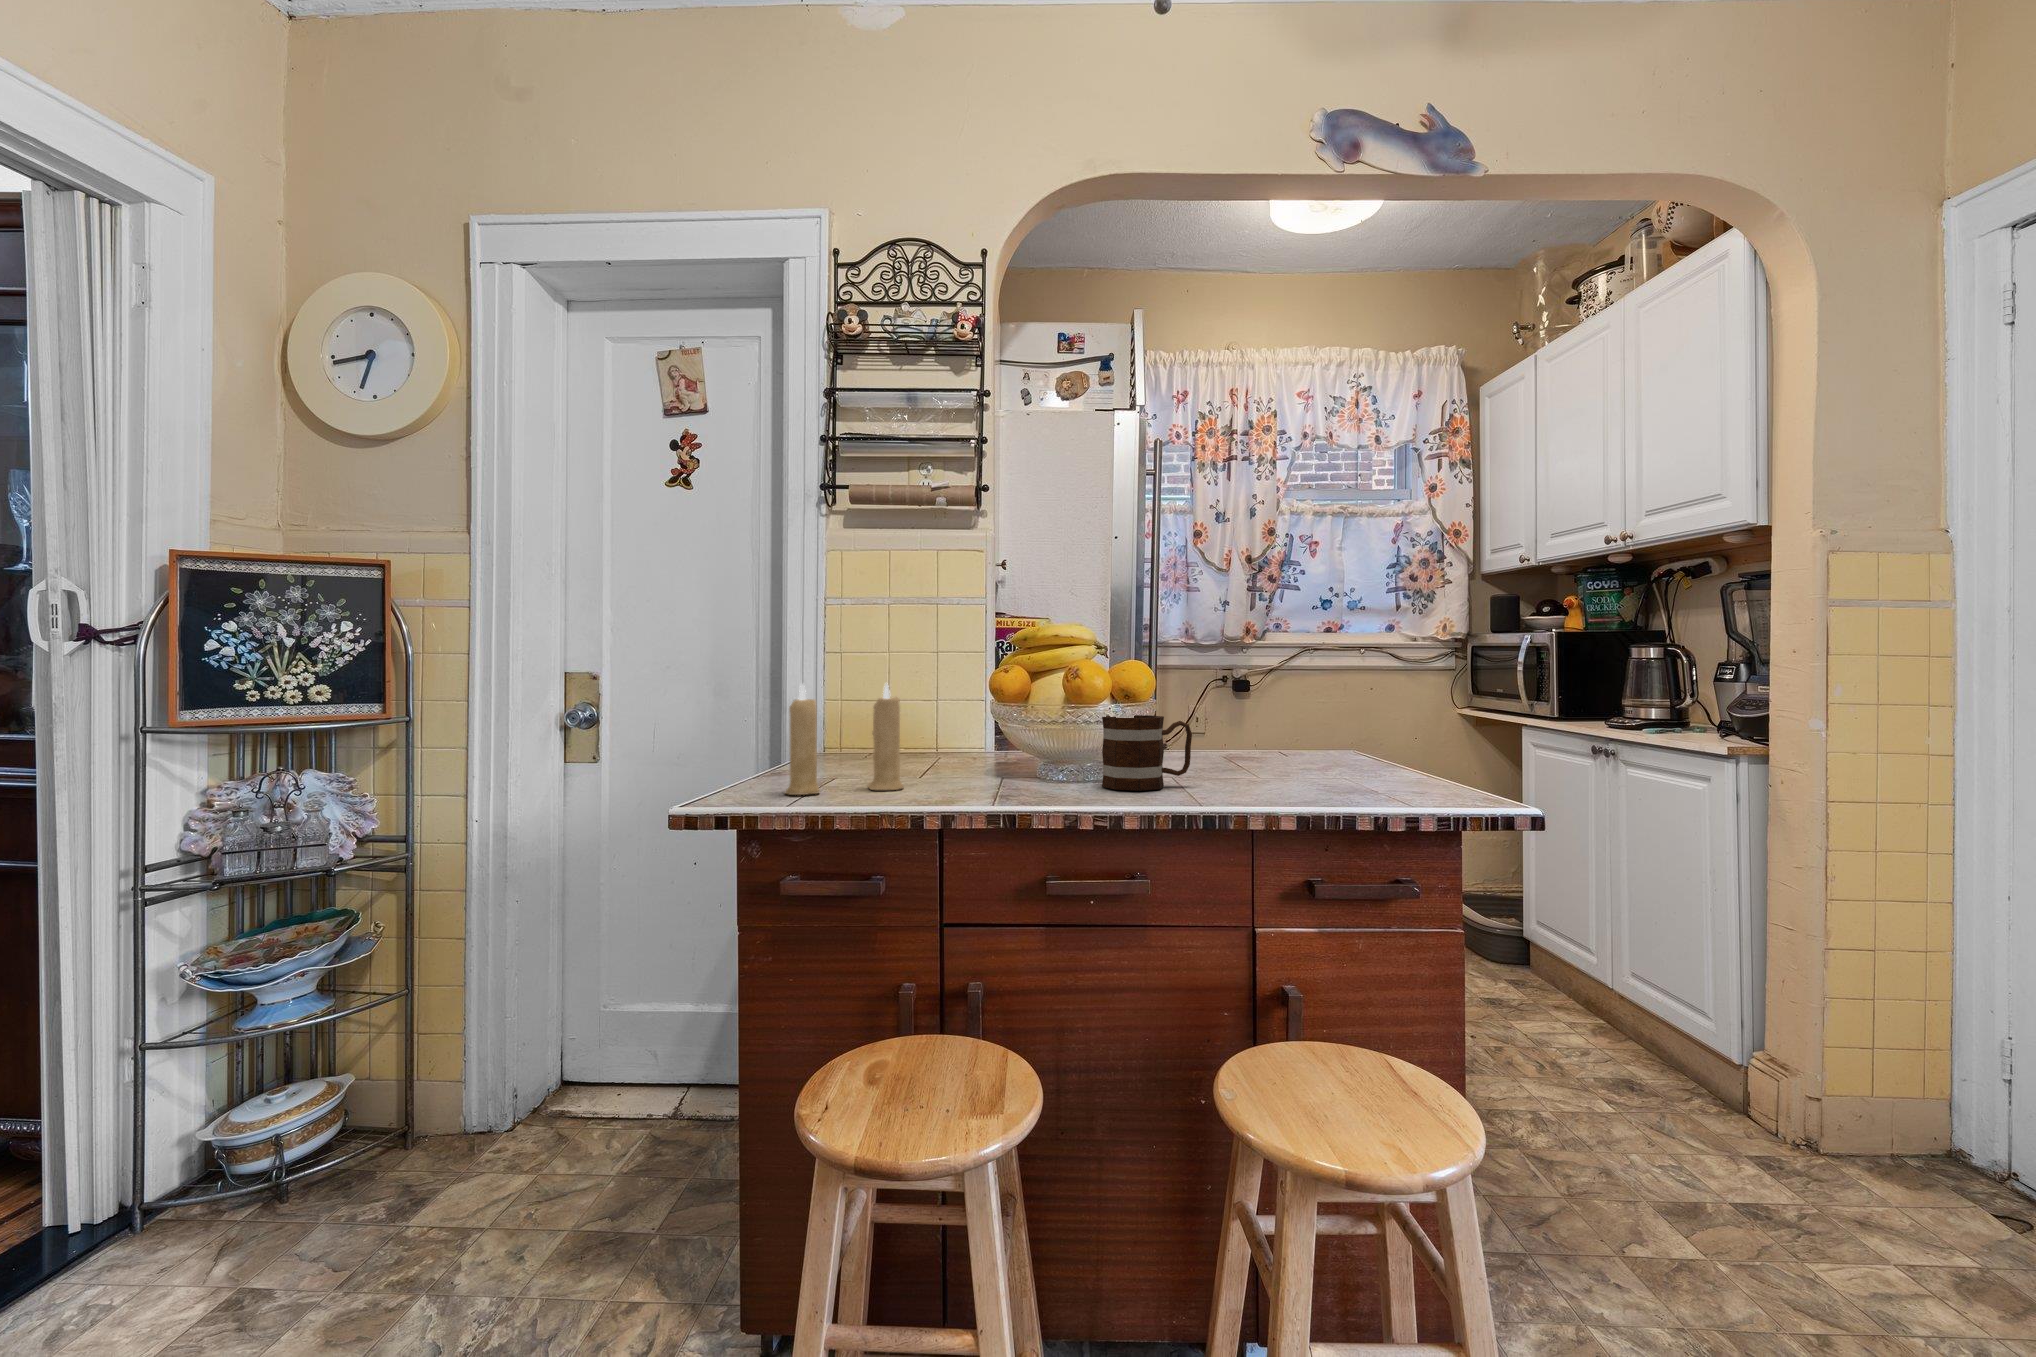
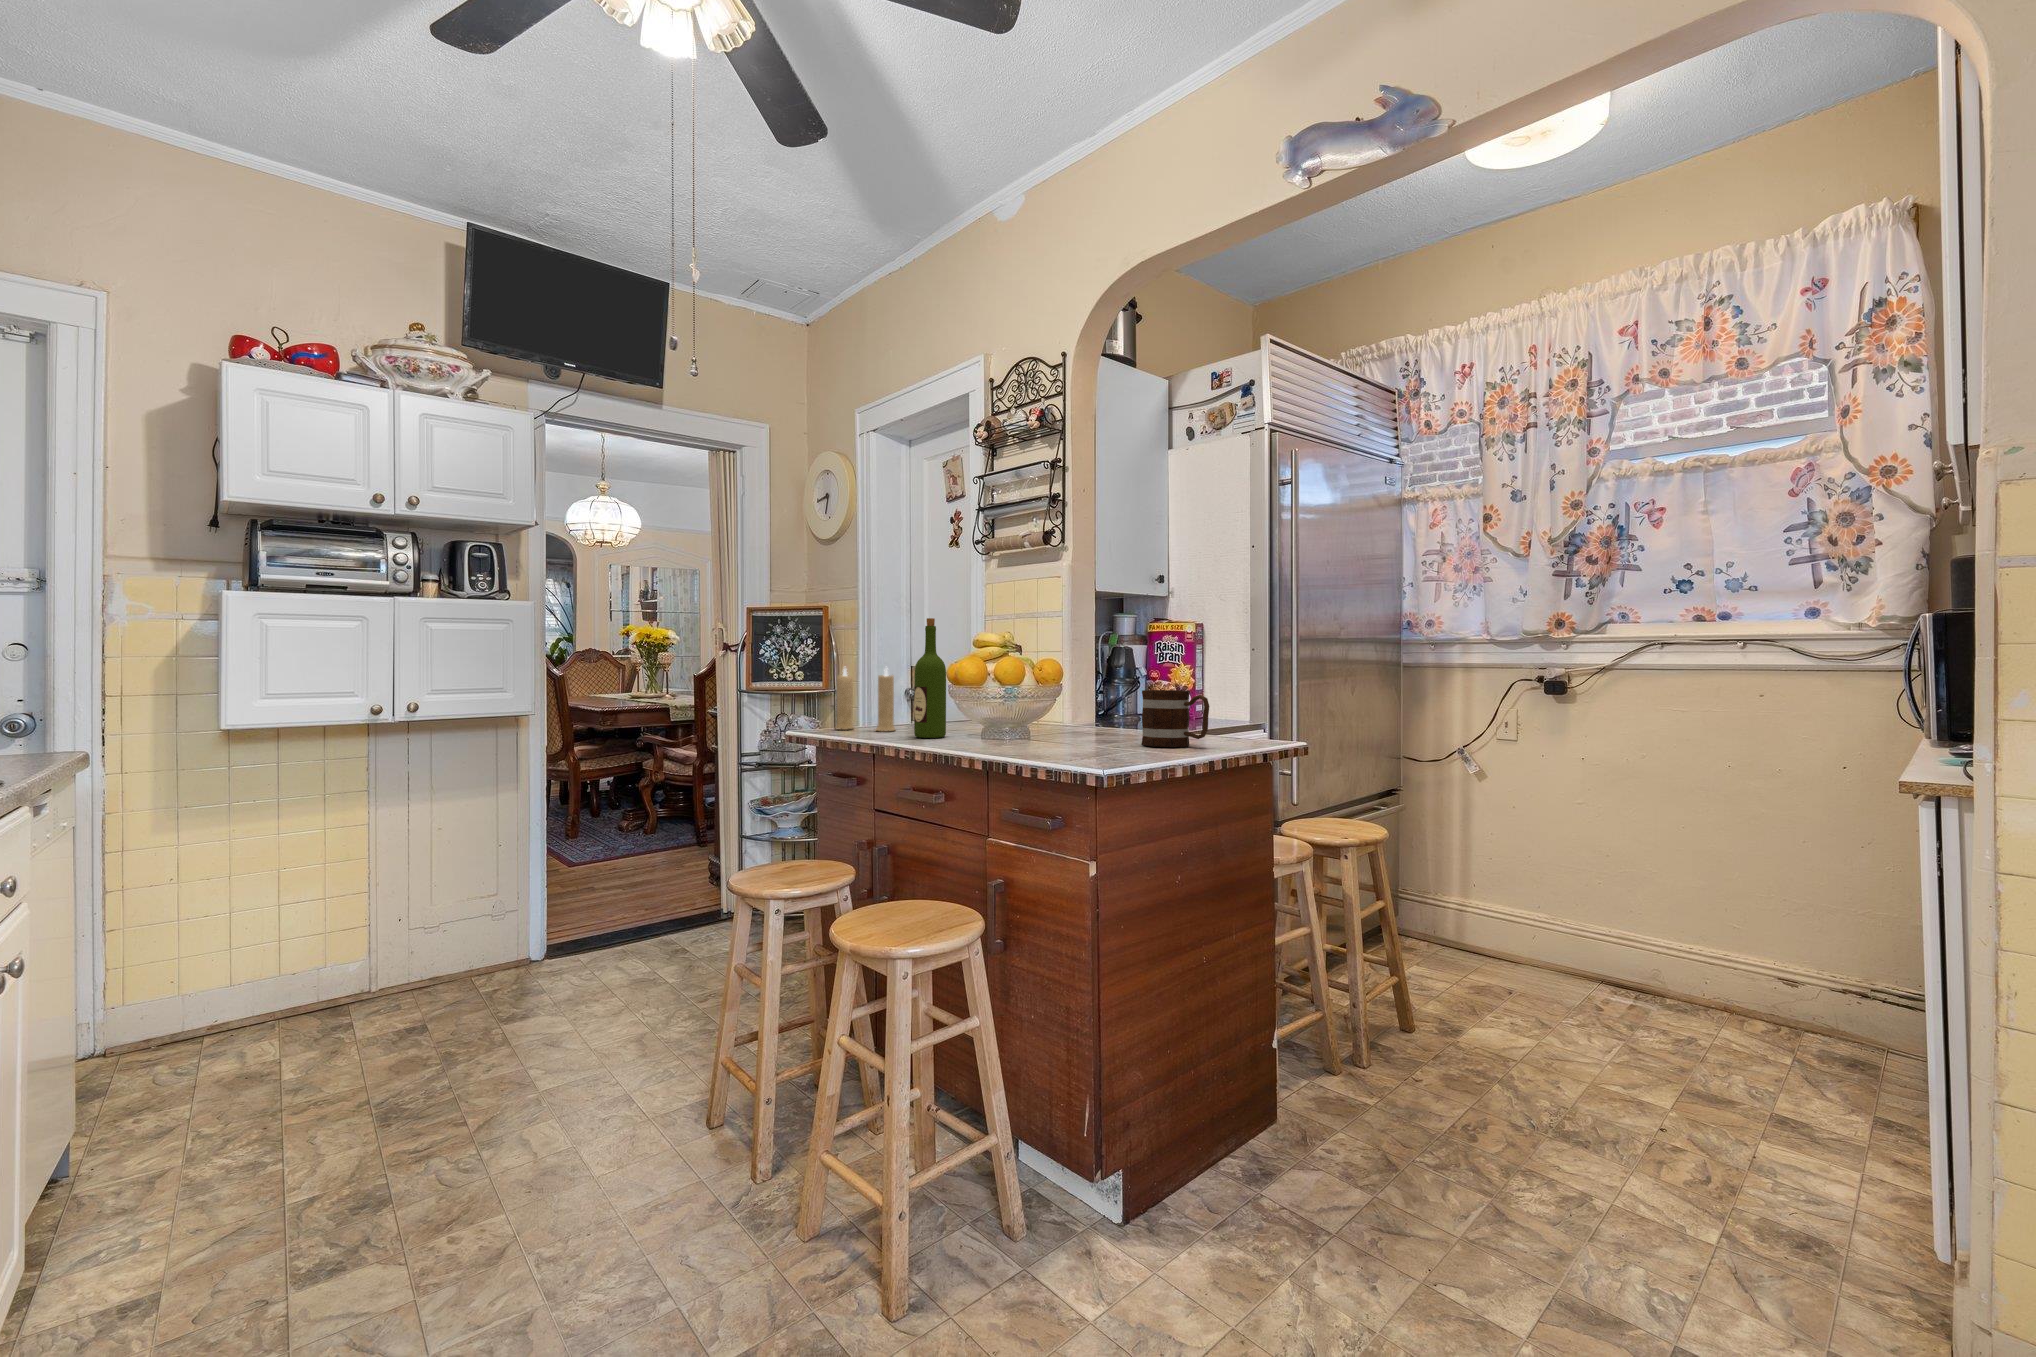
wine bottle: none [1005,611,1053,793] -> present [914,618,946,738]
mug: present [1102,715,1192,791] -> present [1142,690,1209,747]

